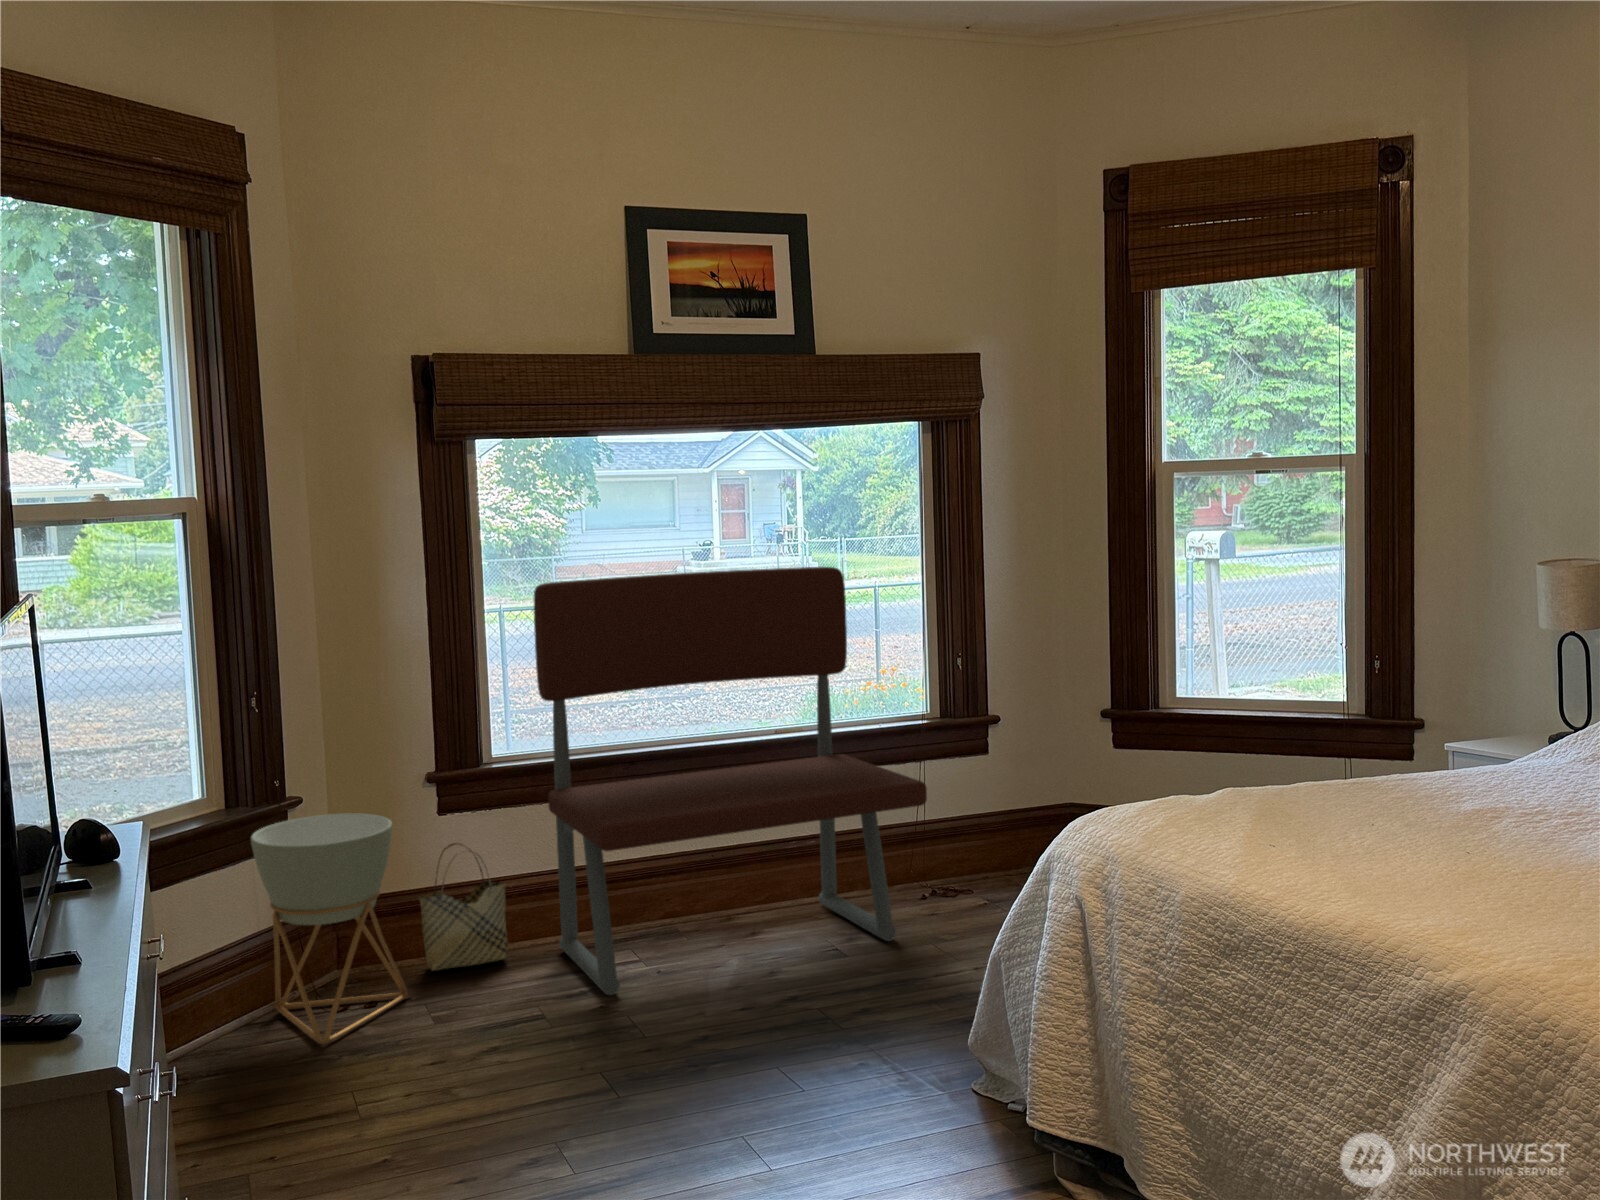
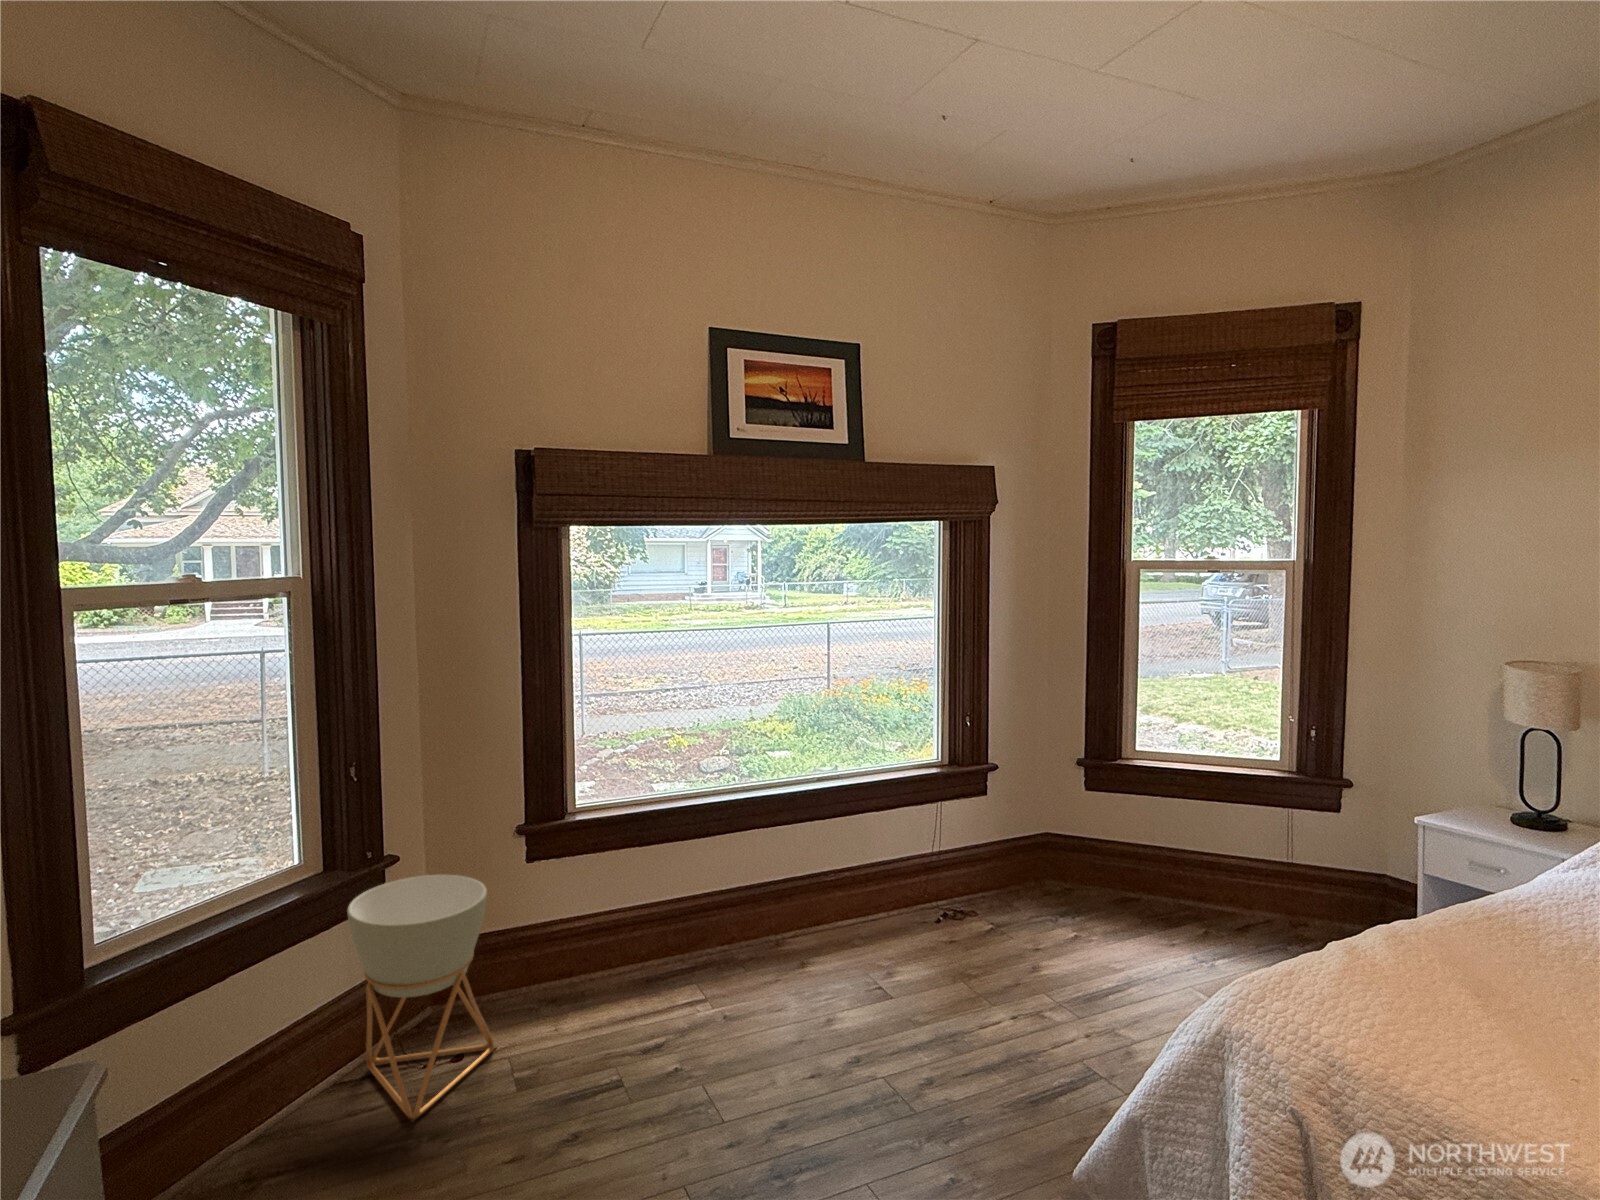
bench: present [534,567,927,995] -> none [621,644,967,1049]
woven basket: present [419,843,508,971] -> none [505,890,586,1014]

